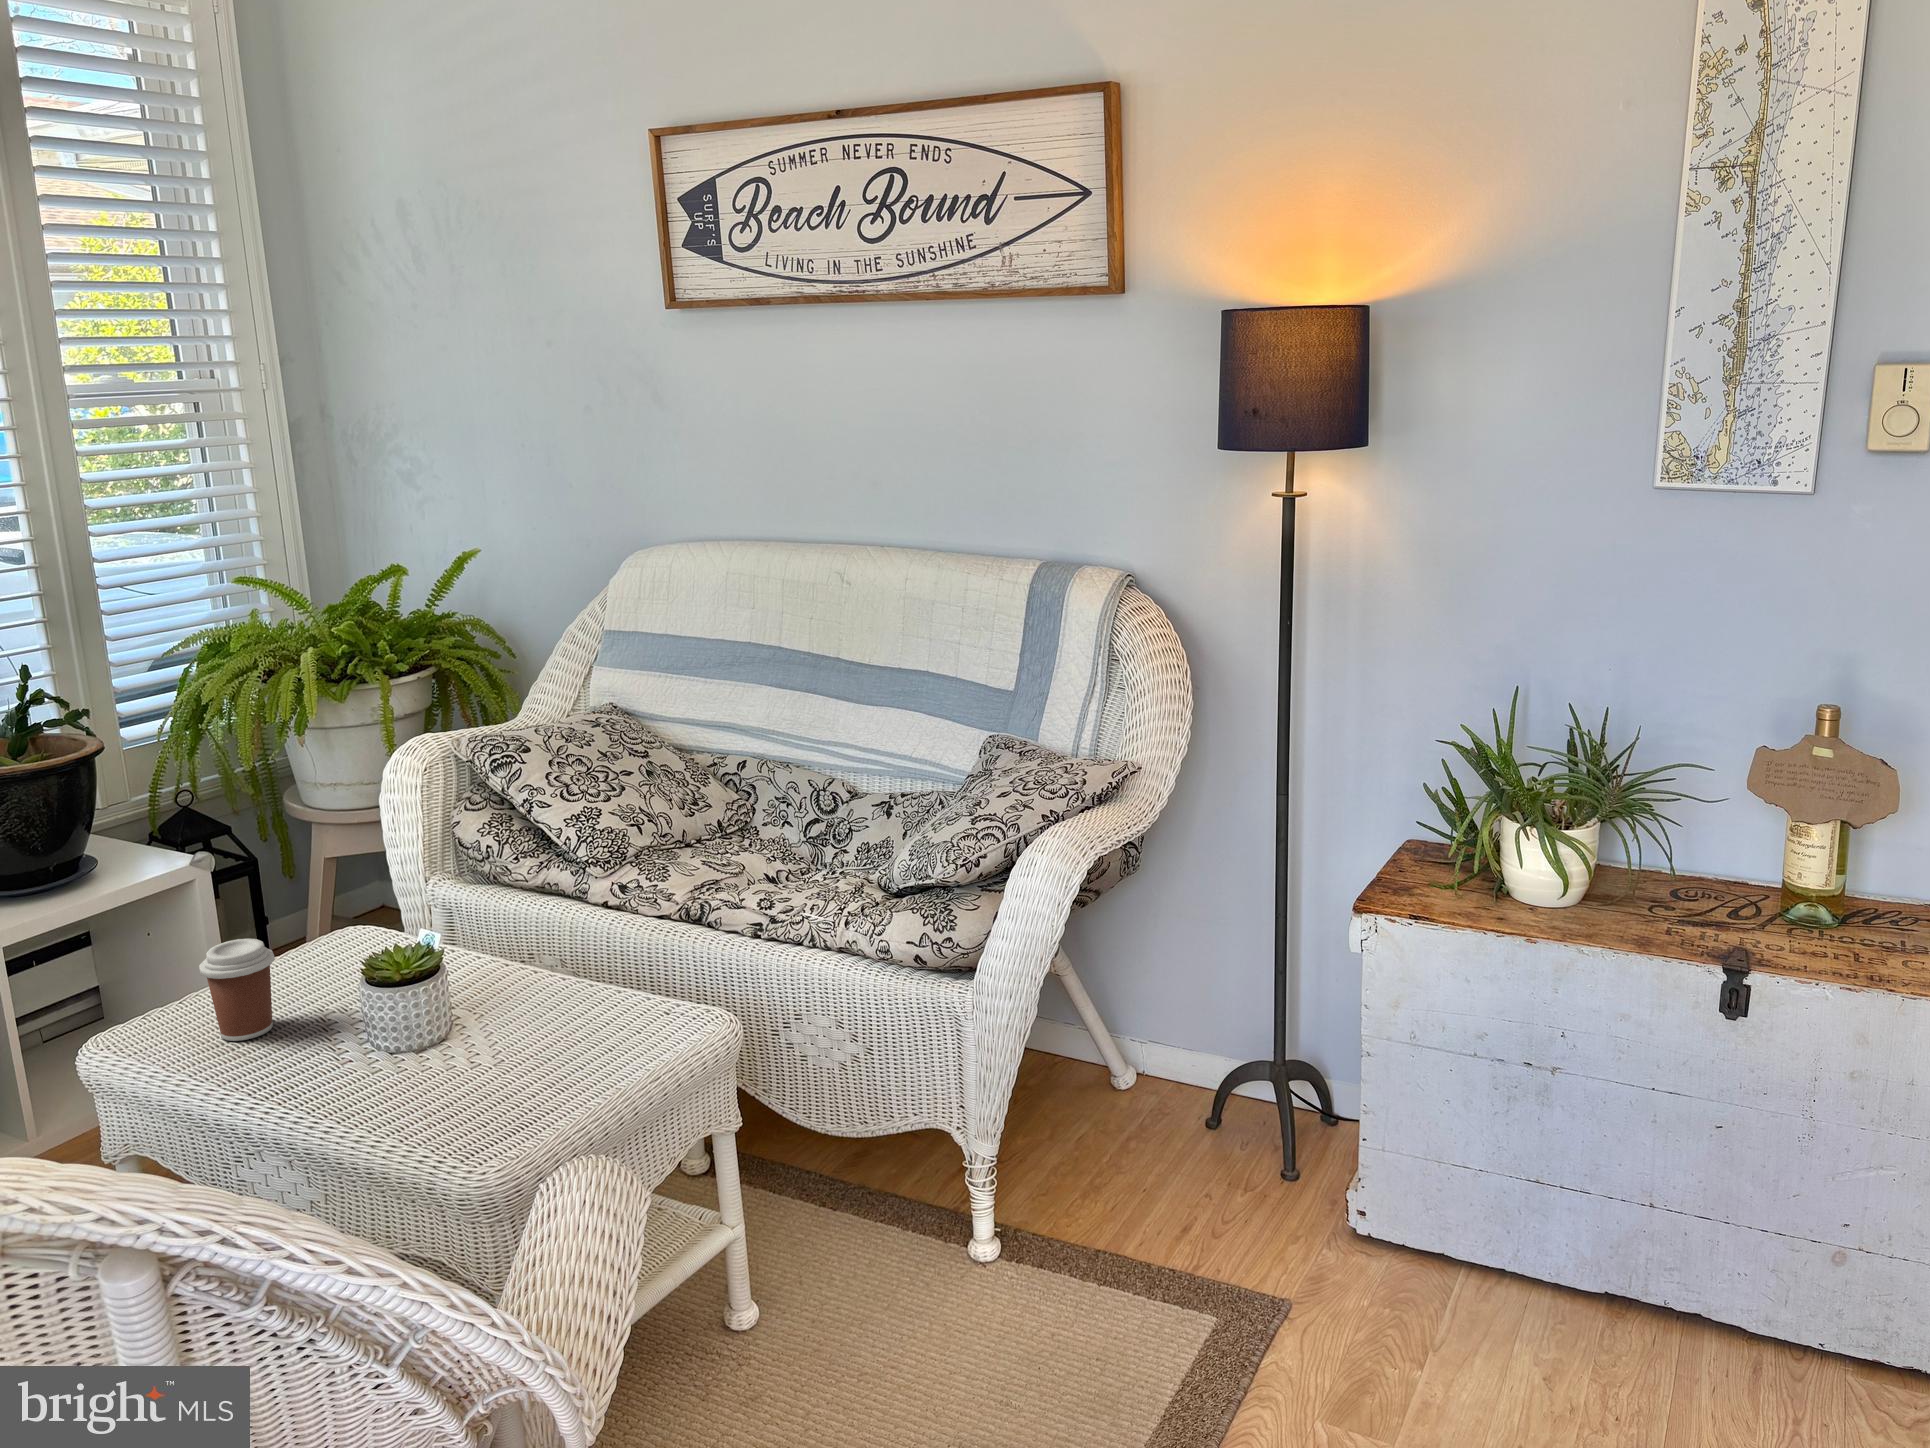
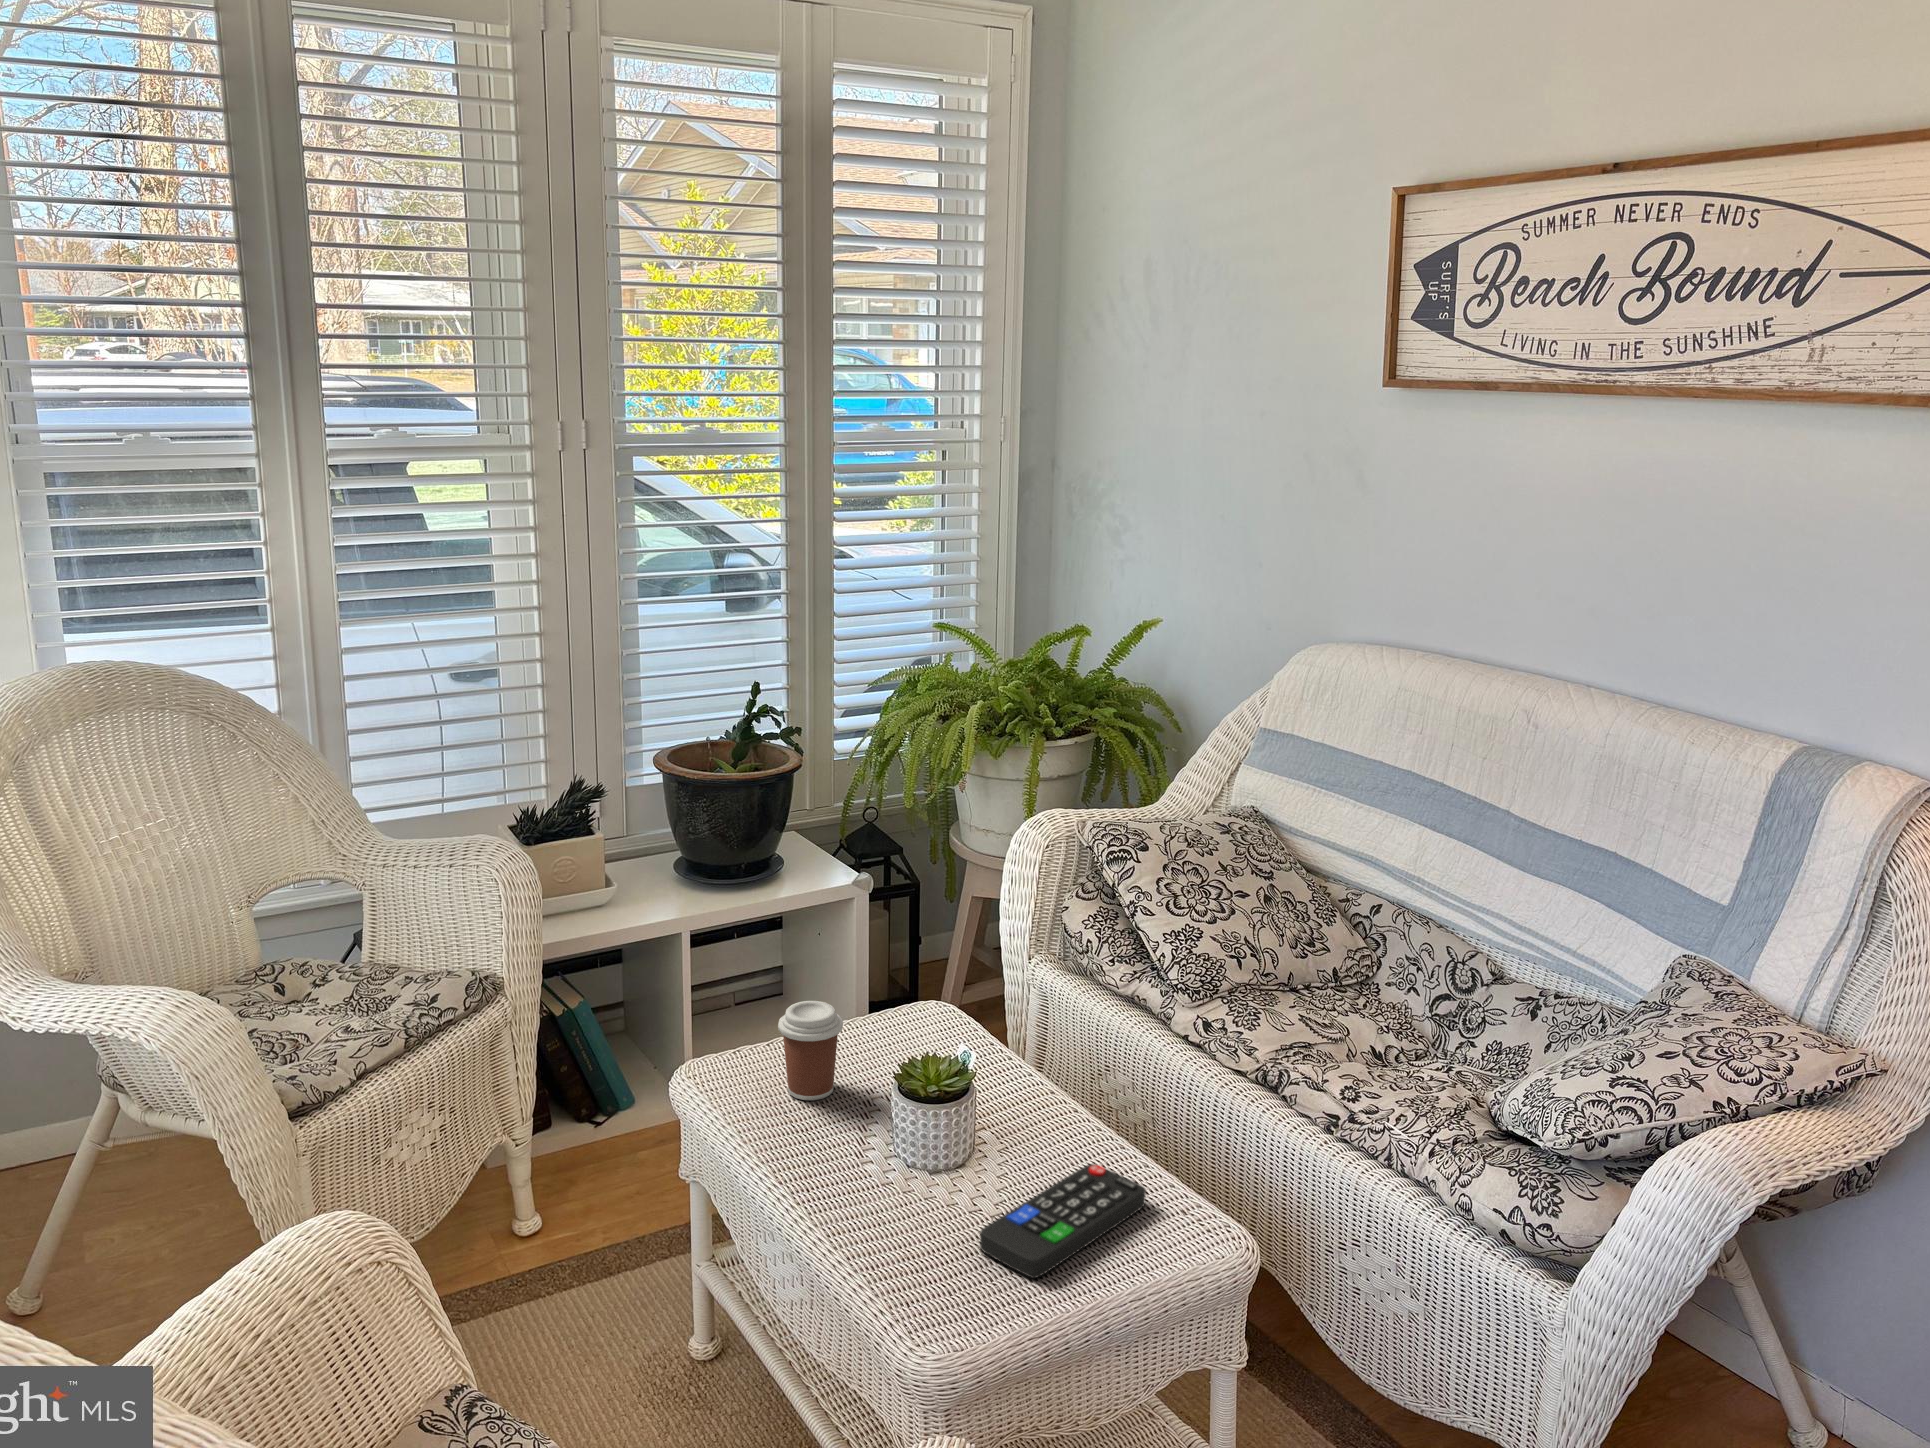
remote control: none [490,1002,627,1097] -> present [980,1164,1146,1278]

